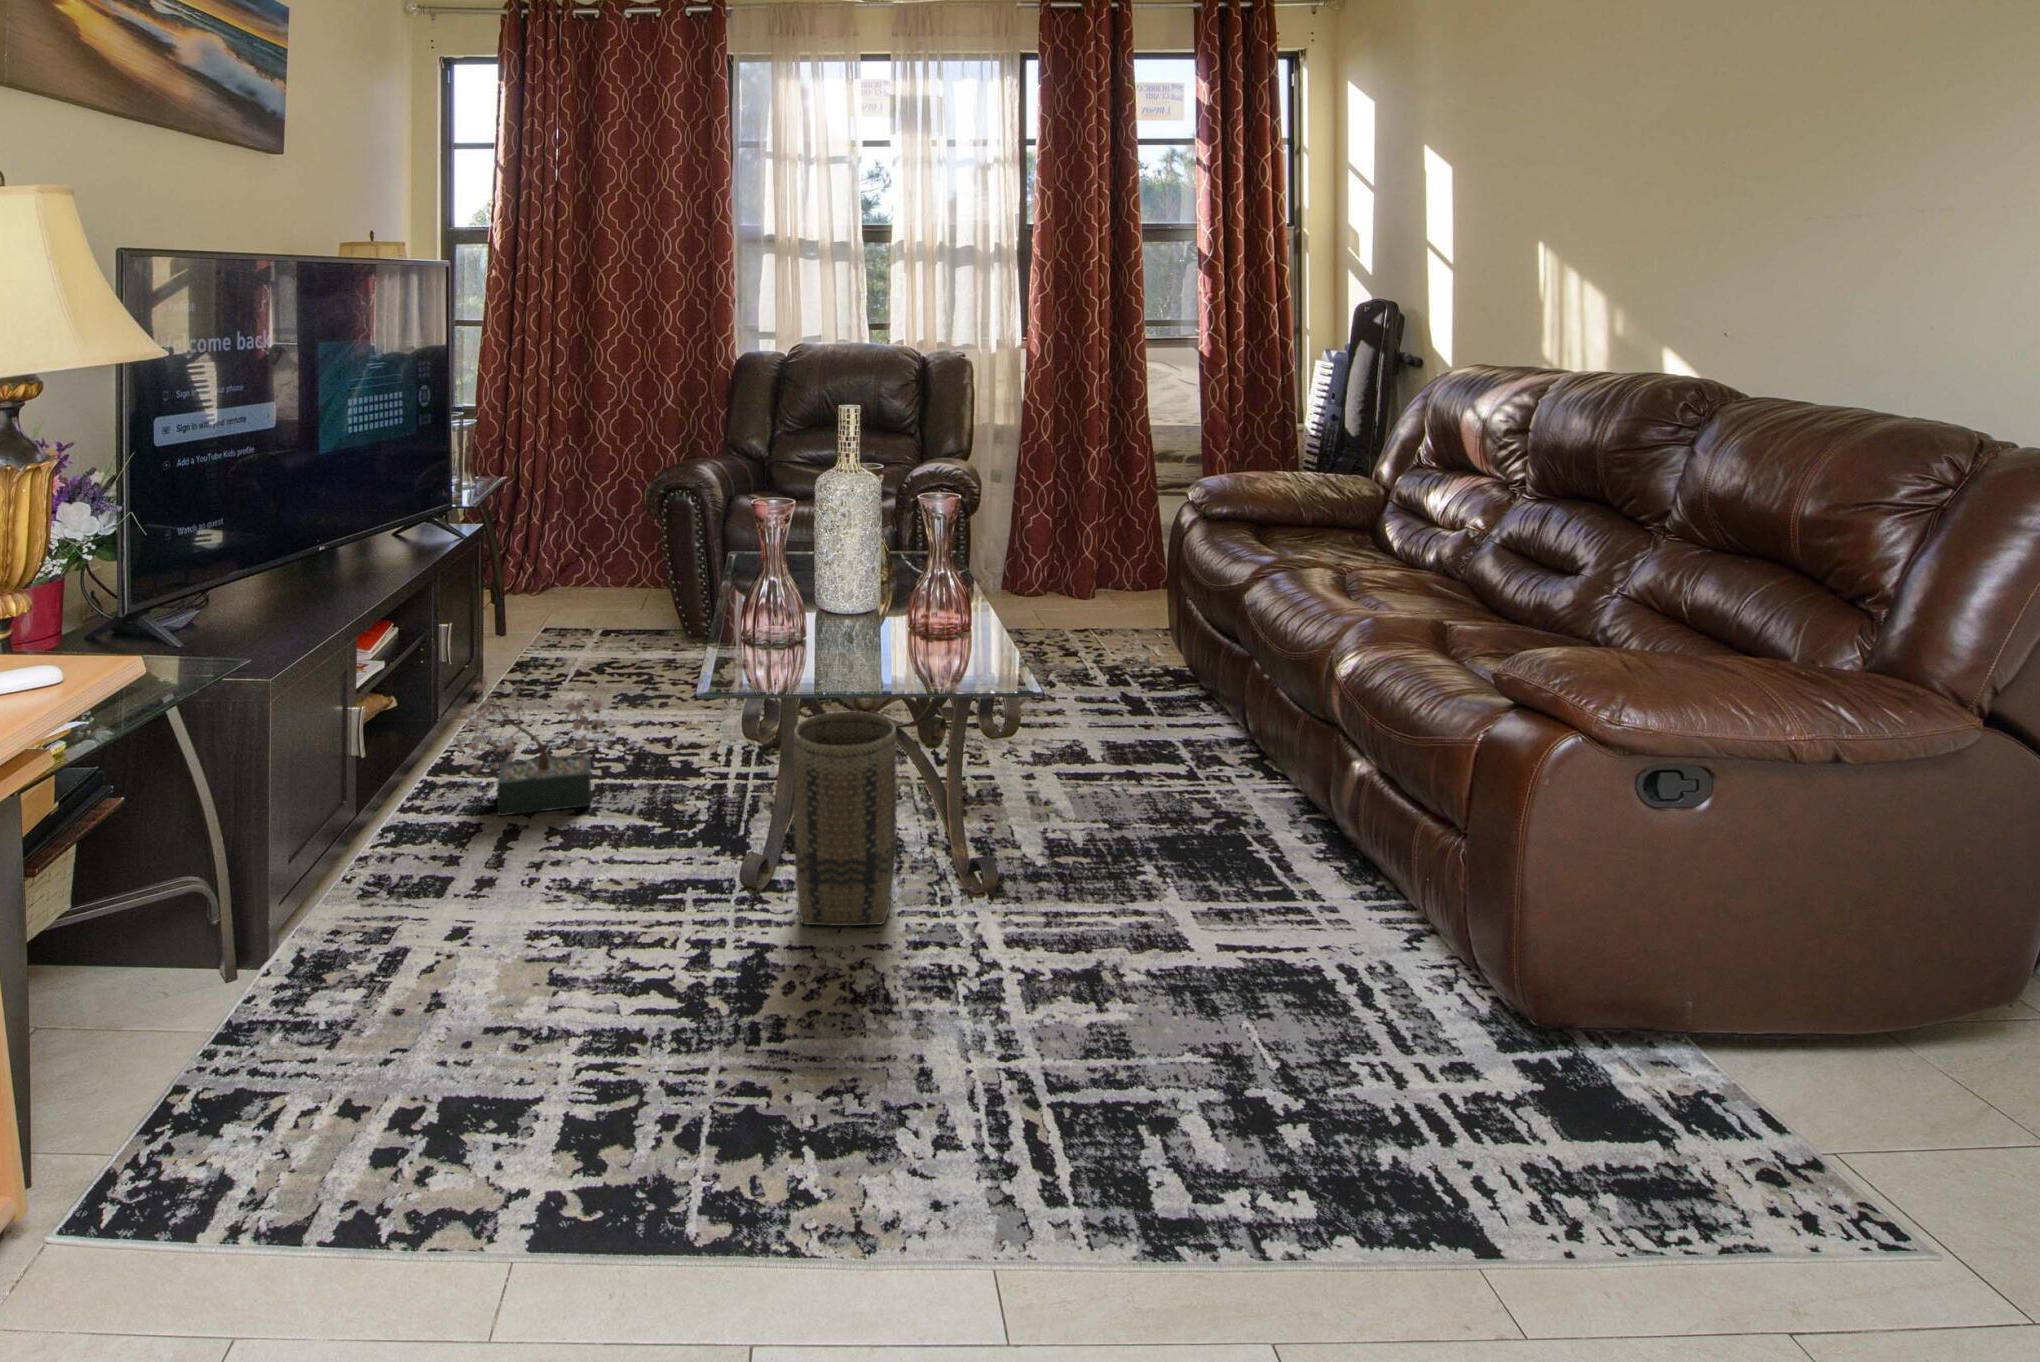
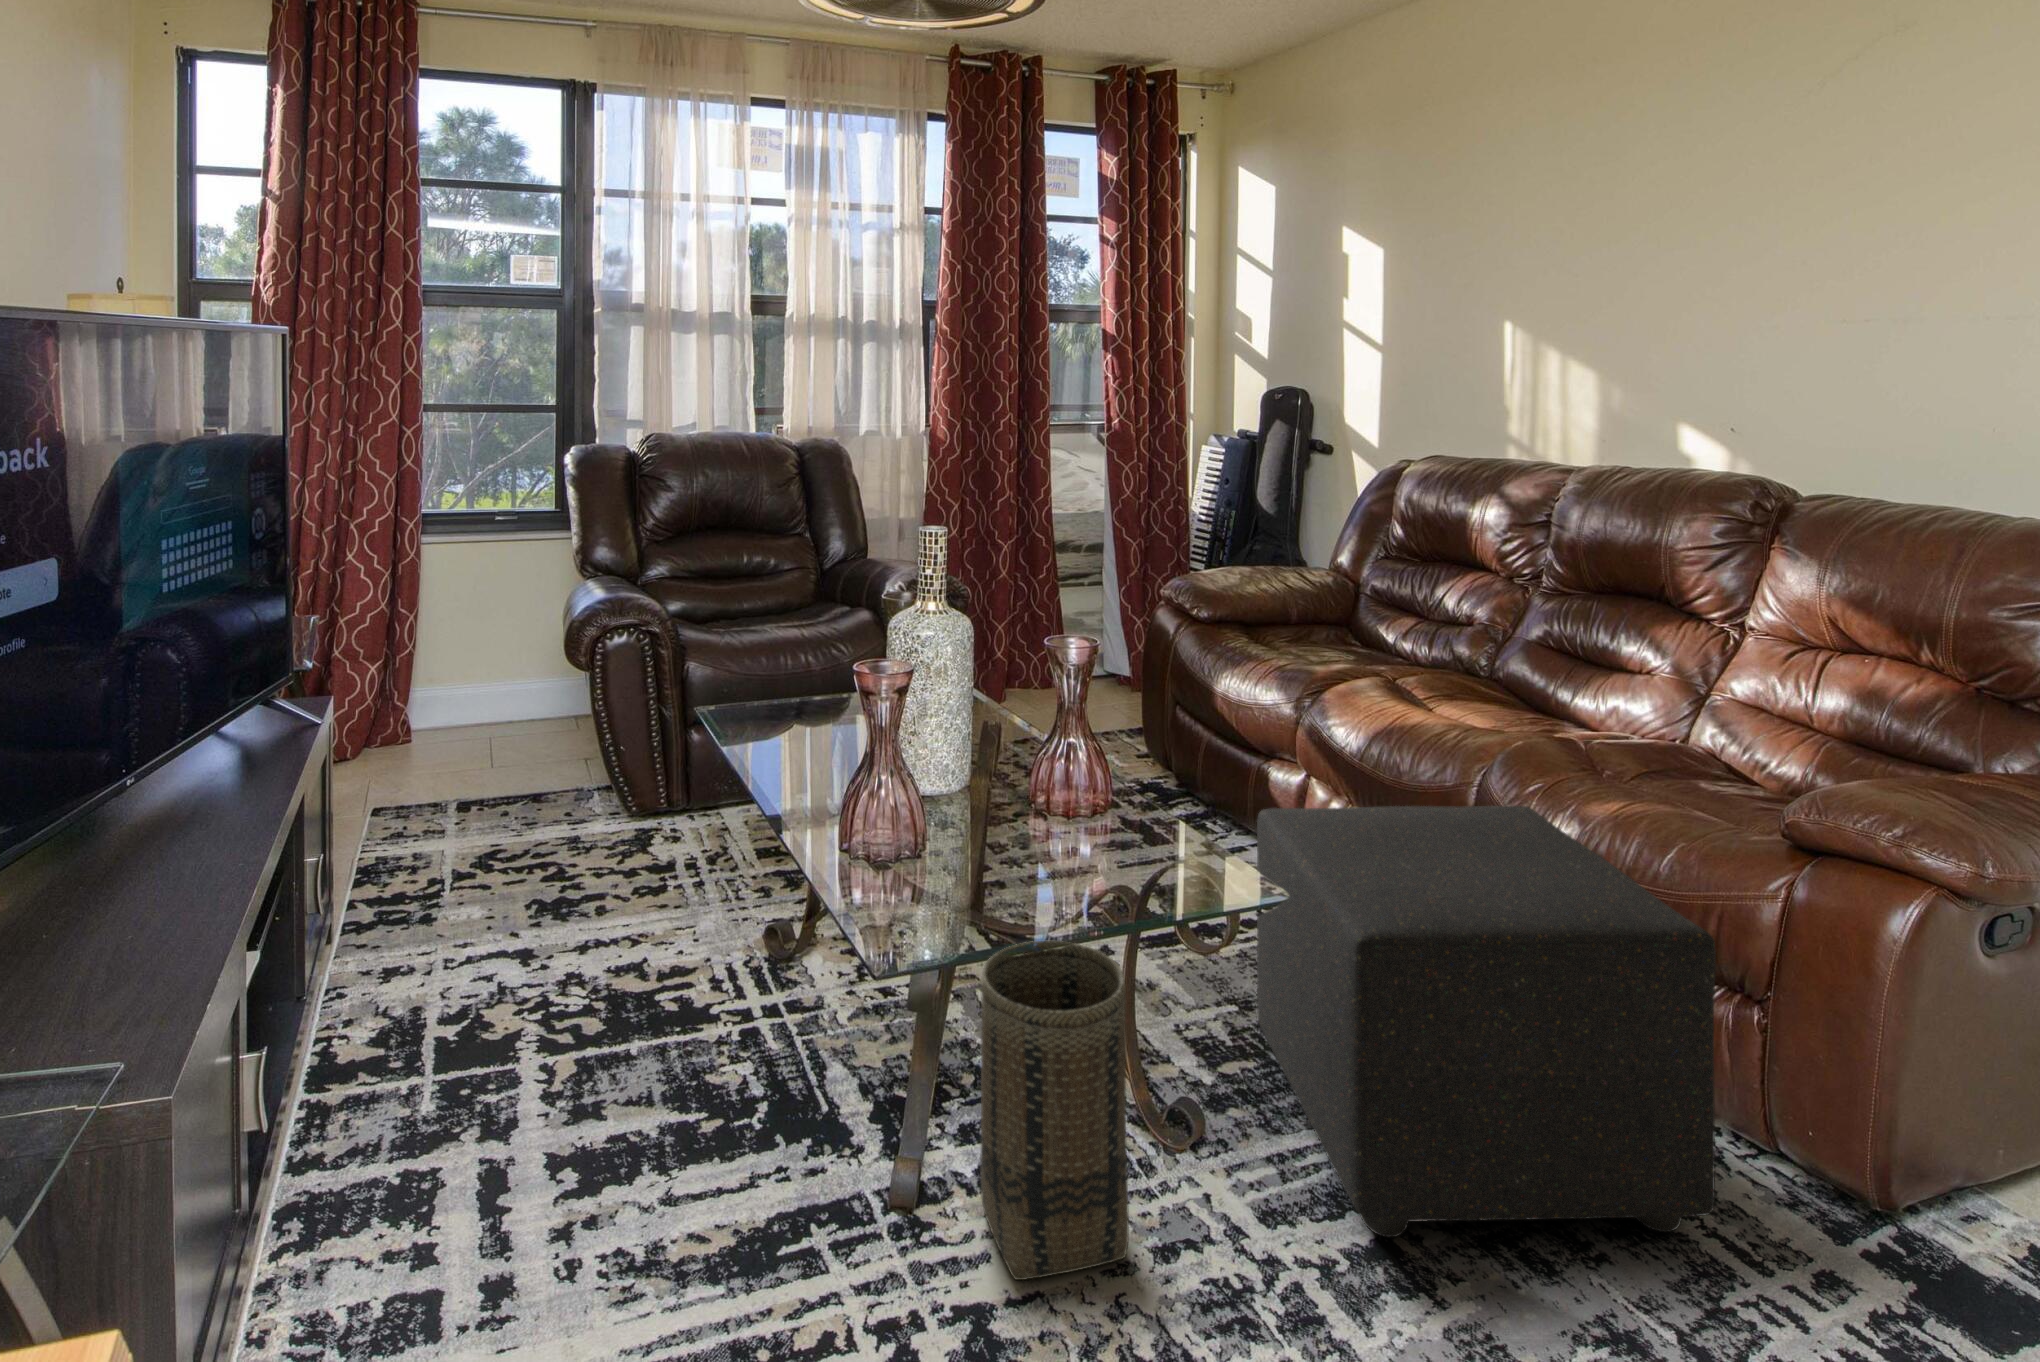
ottoman: none [1050,647,1334,968] -> present [1257,806,1716,1237]
decorative plant: present [456,677,616,816] -> none [377,925,616,1145]

